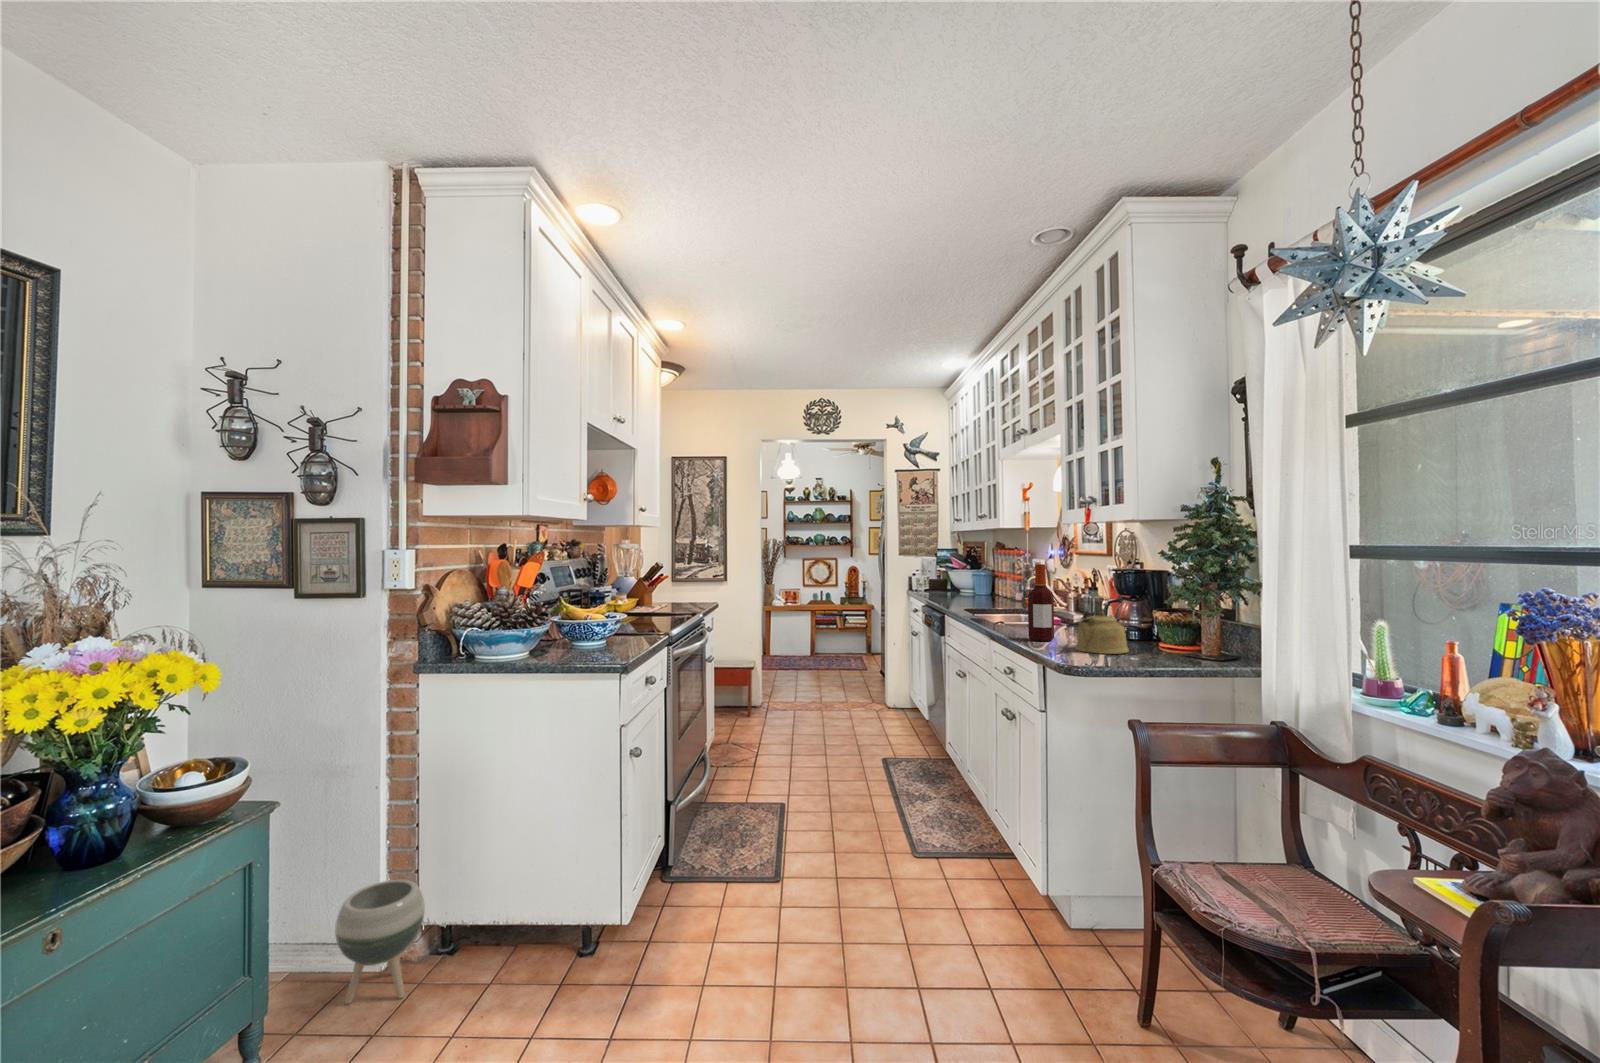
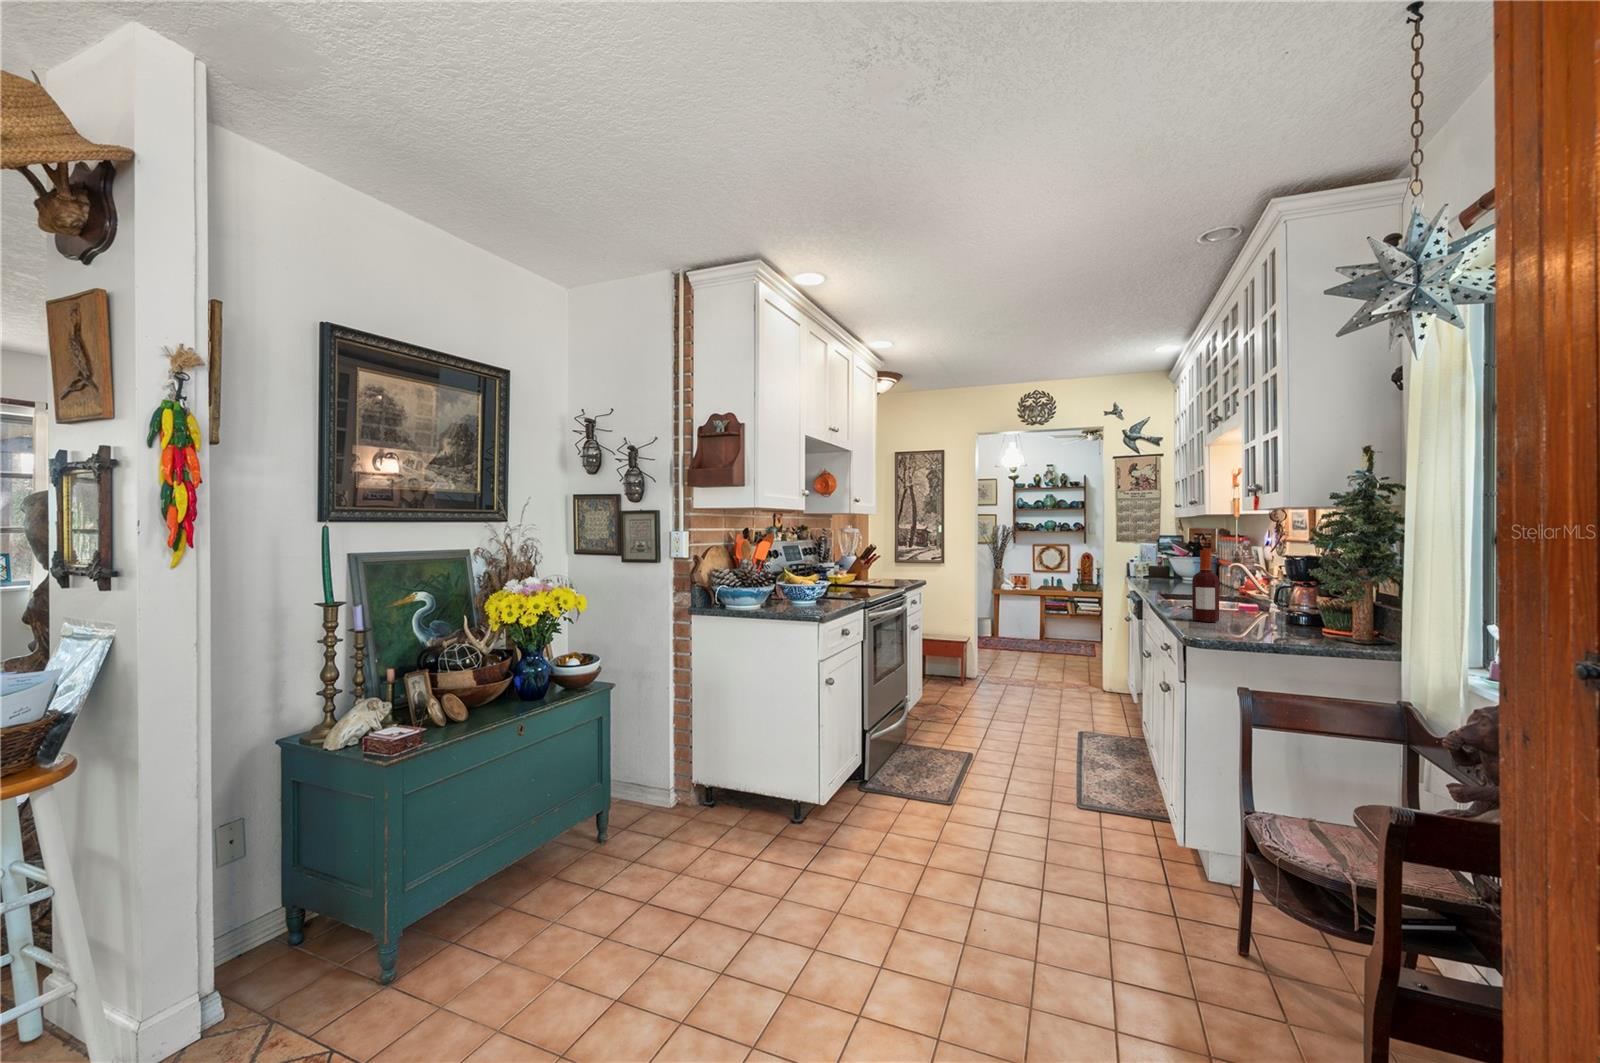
kettle: present [1067,611,1128,654] -> none [1222,595,1288,635]
planter: present [335,879,425,1004] -> none [645,751,695,825]

